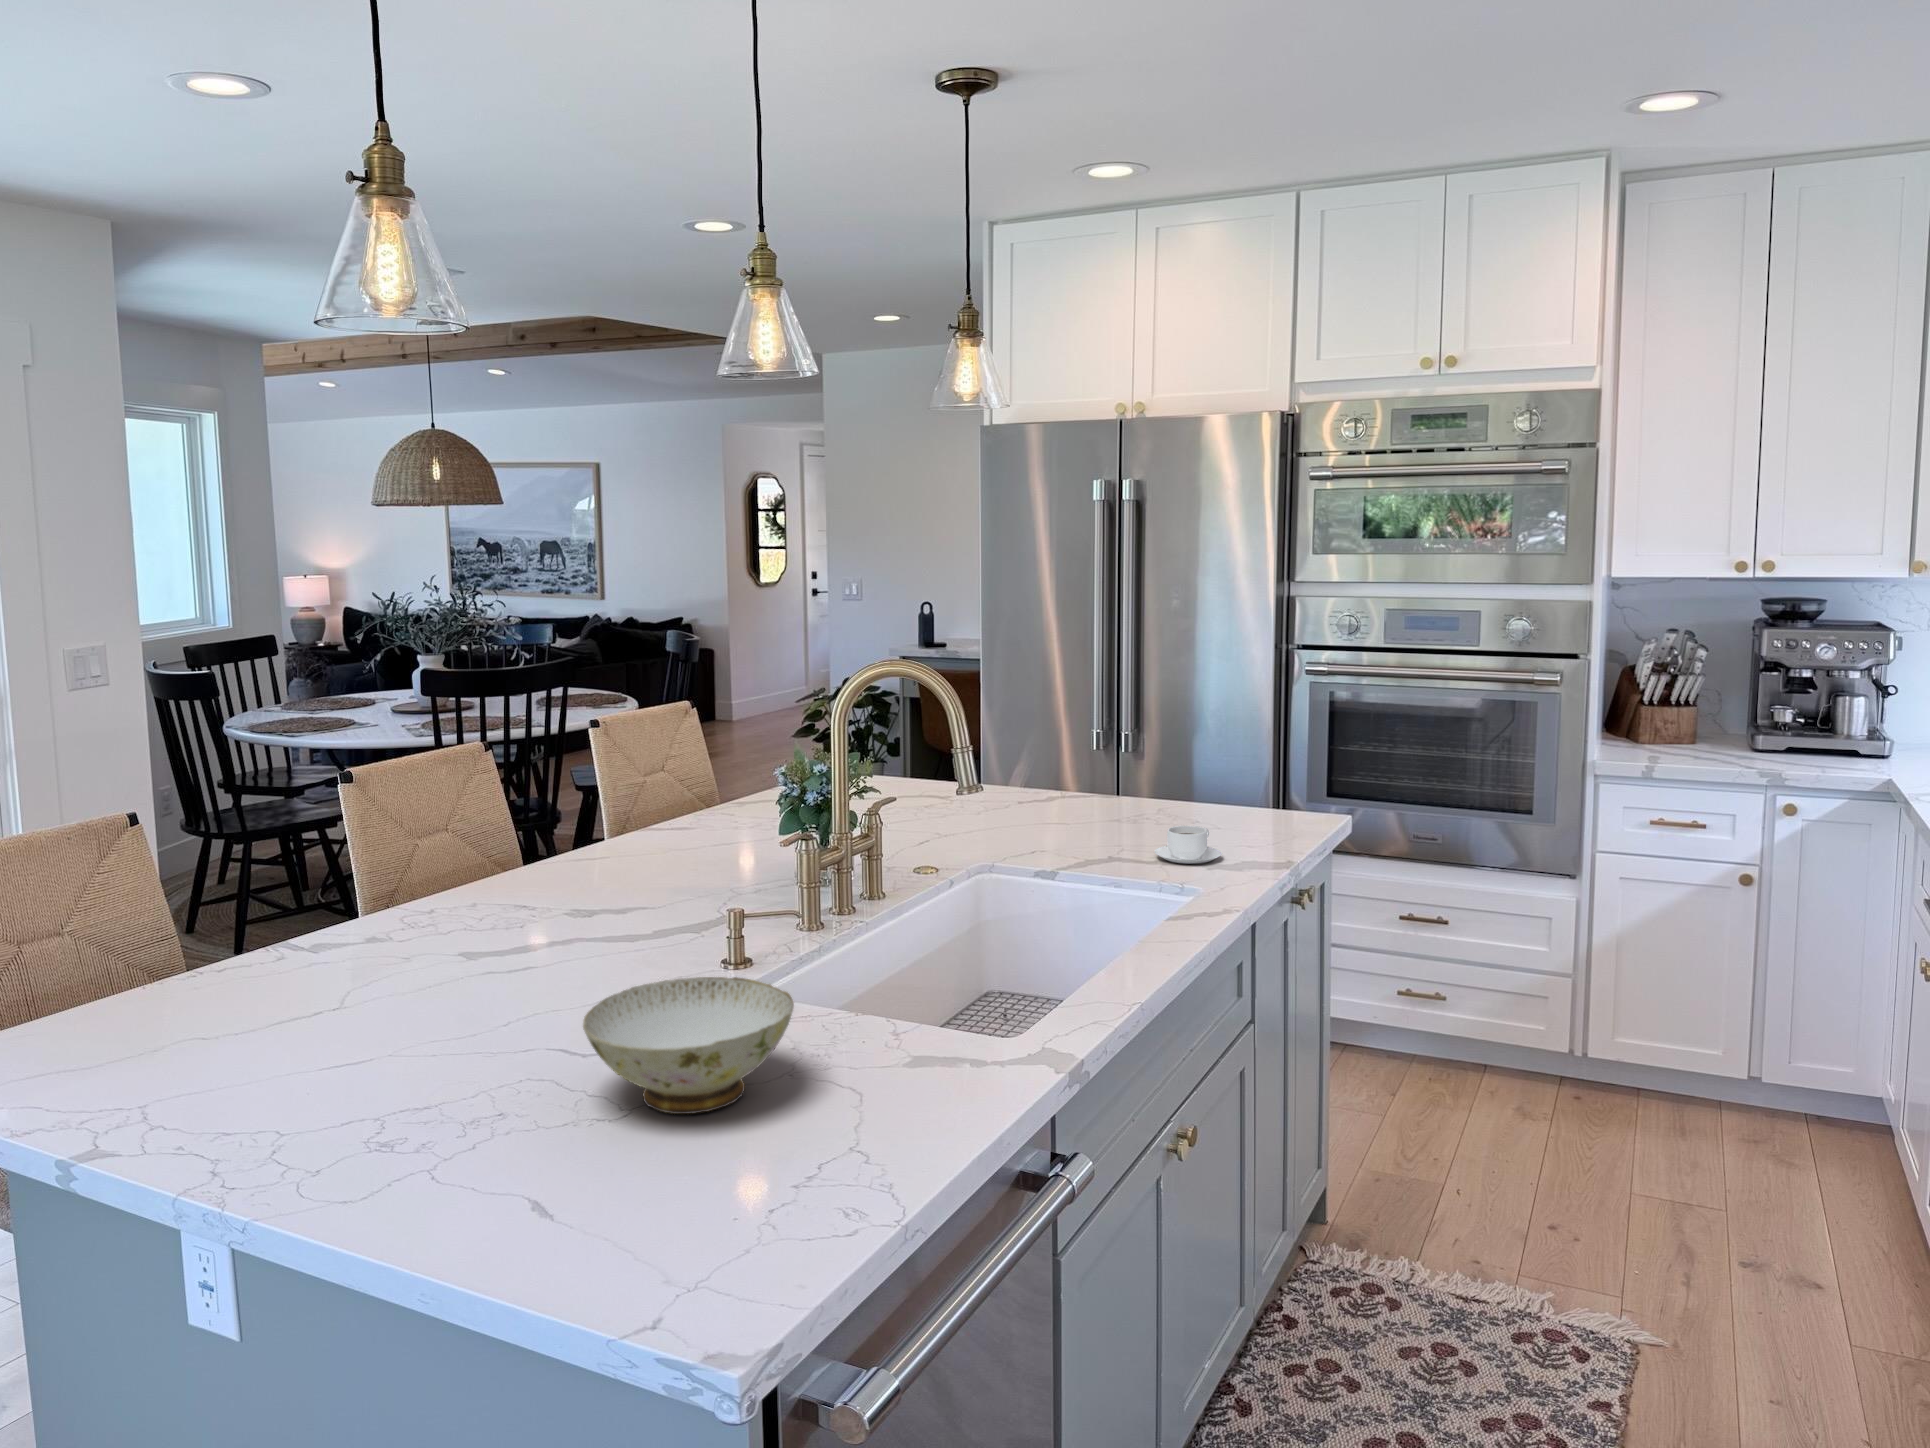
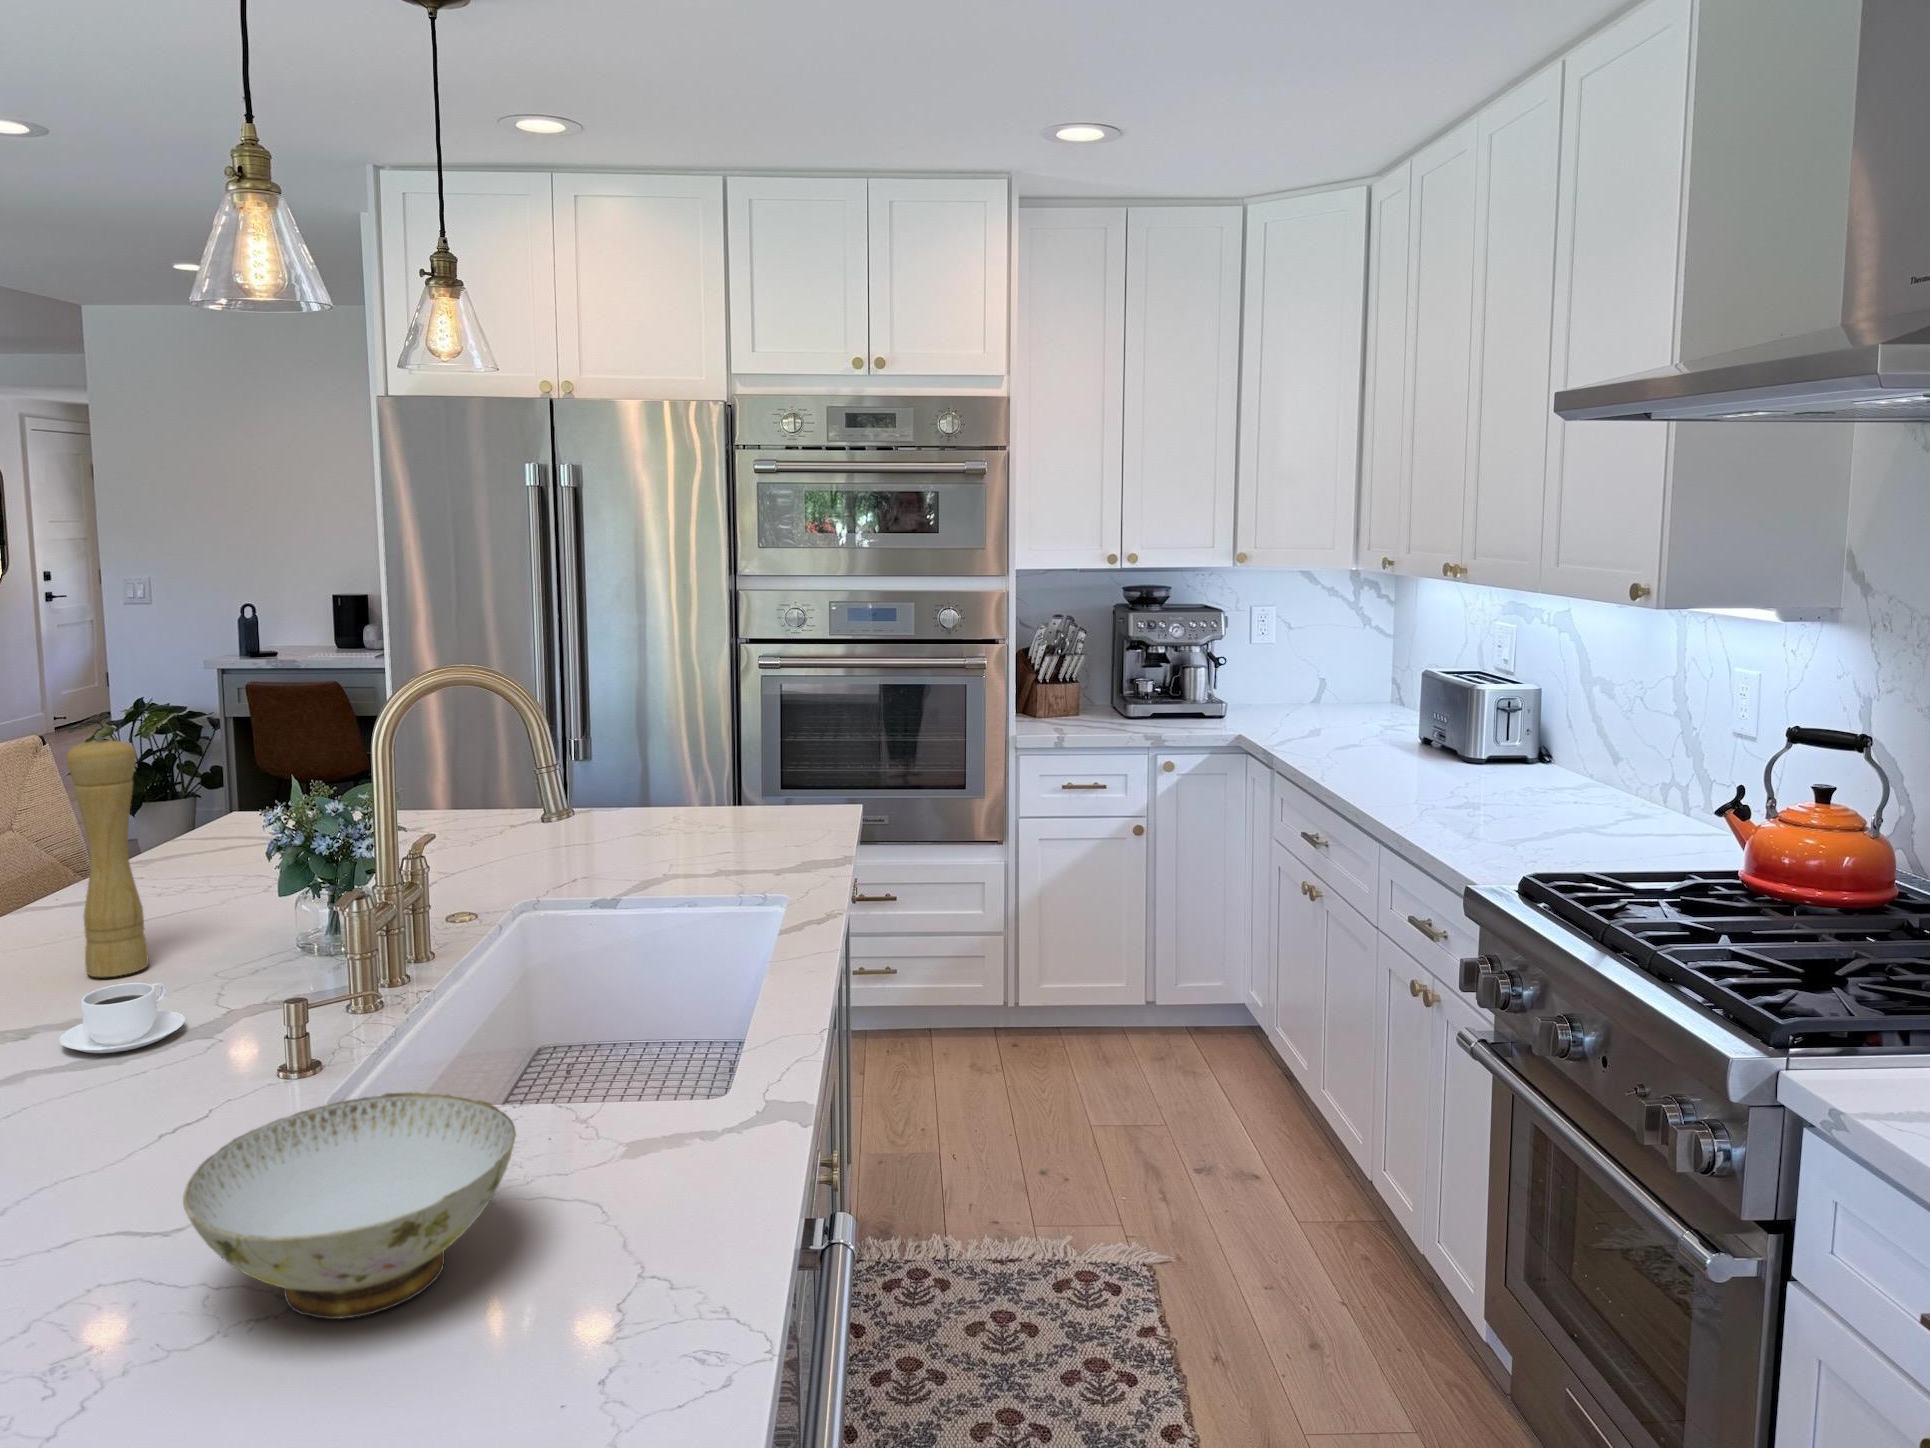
pepper mill: none [651,711,699,884] -> present [66,737,149,977]
coffee cup: present [1155,826,1222,864] -> present [59,983,185,1053]

